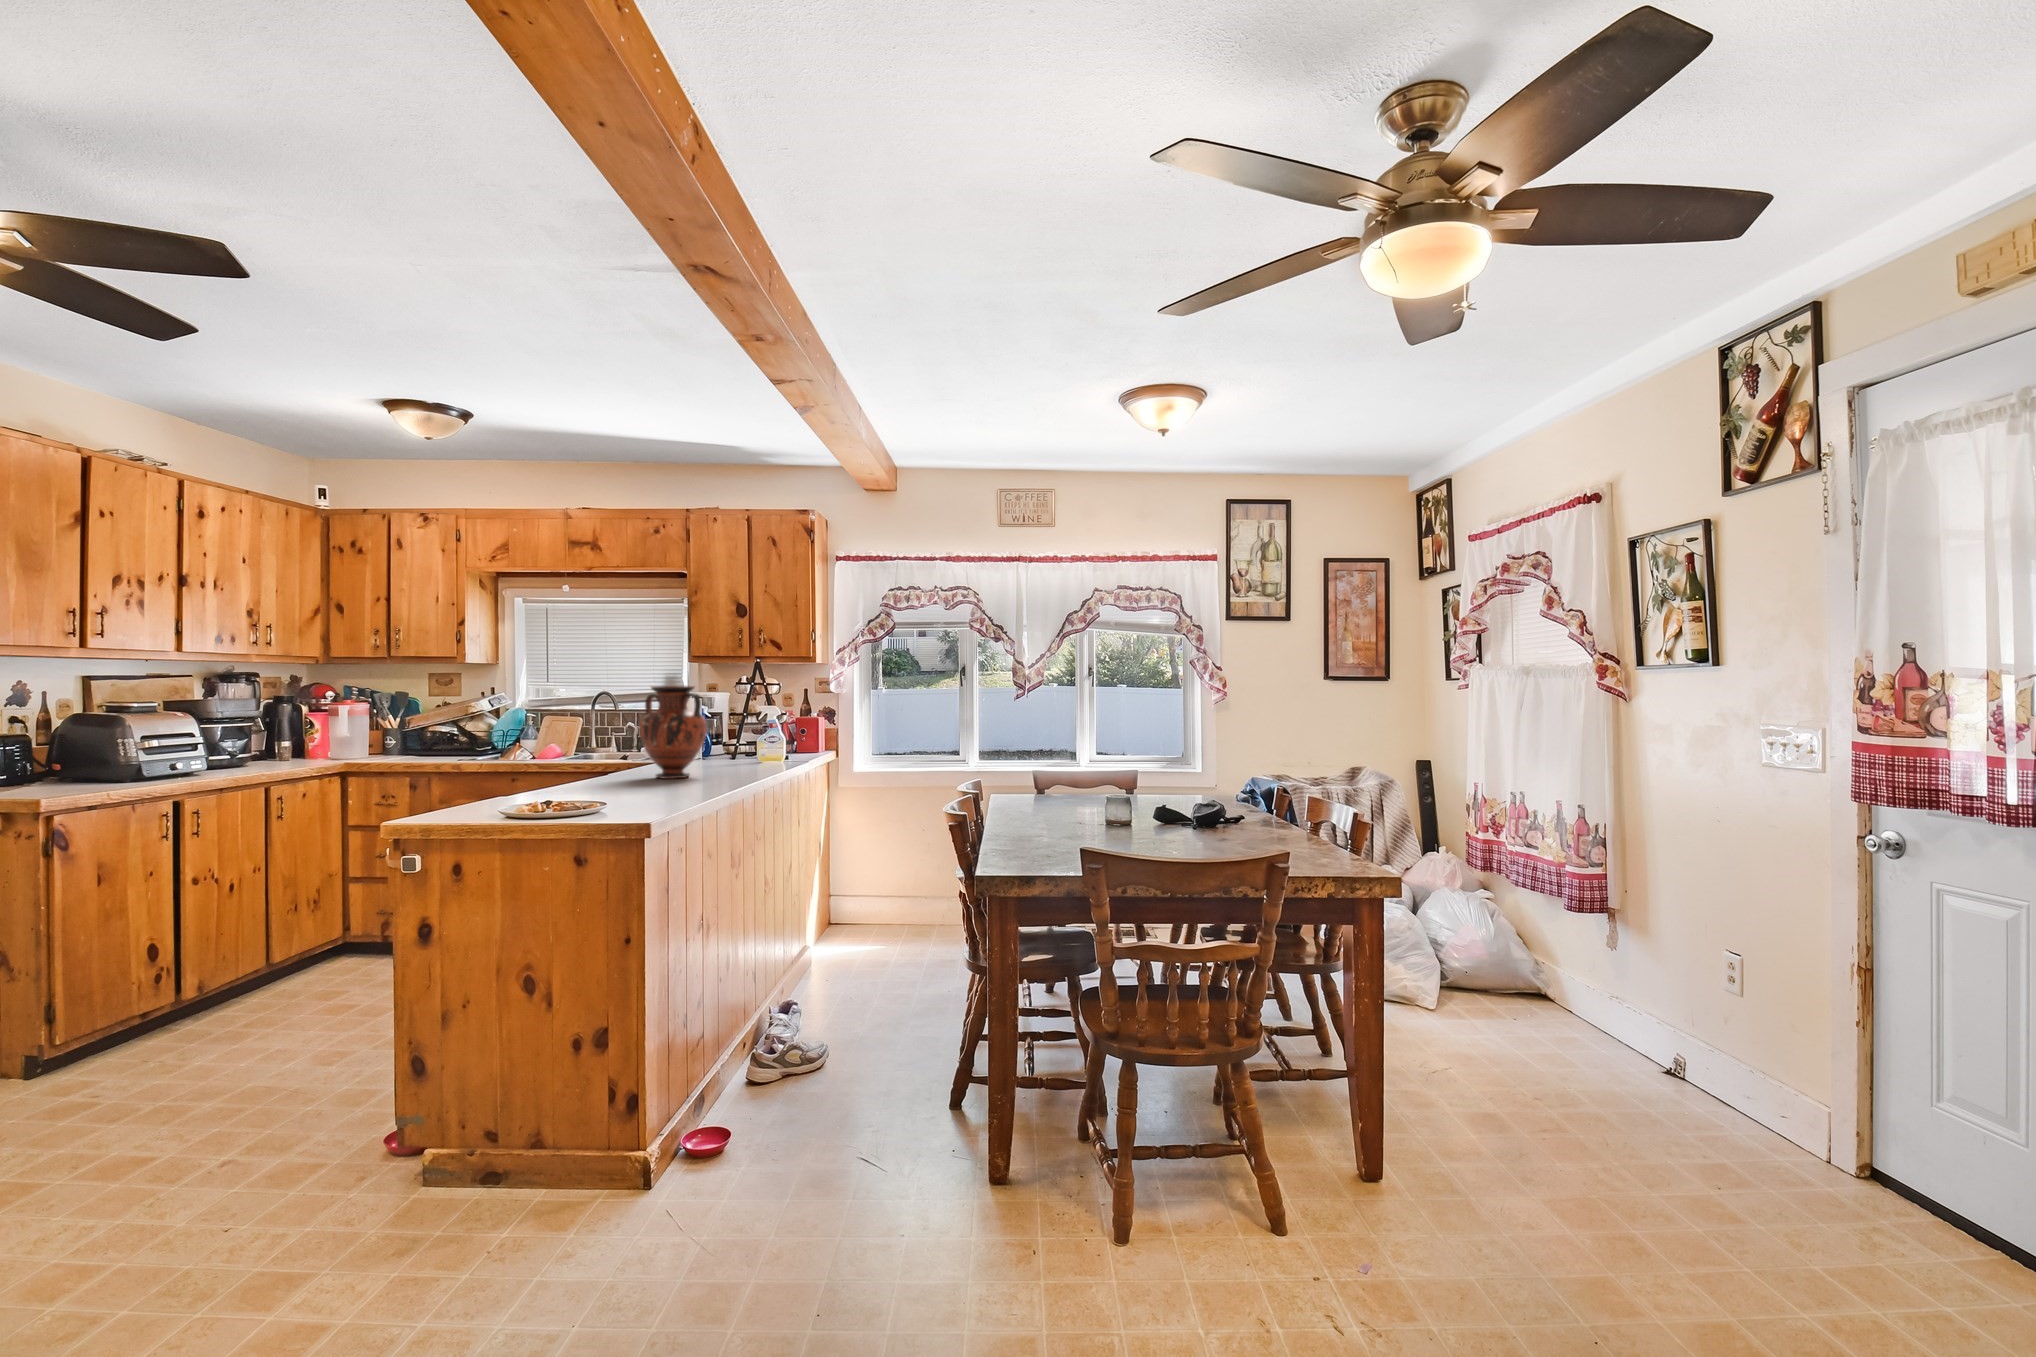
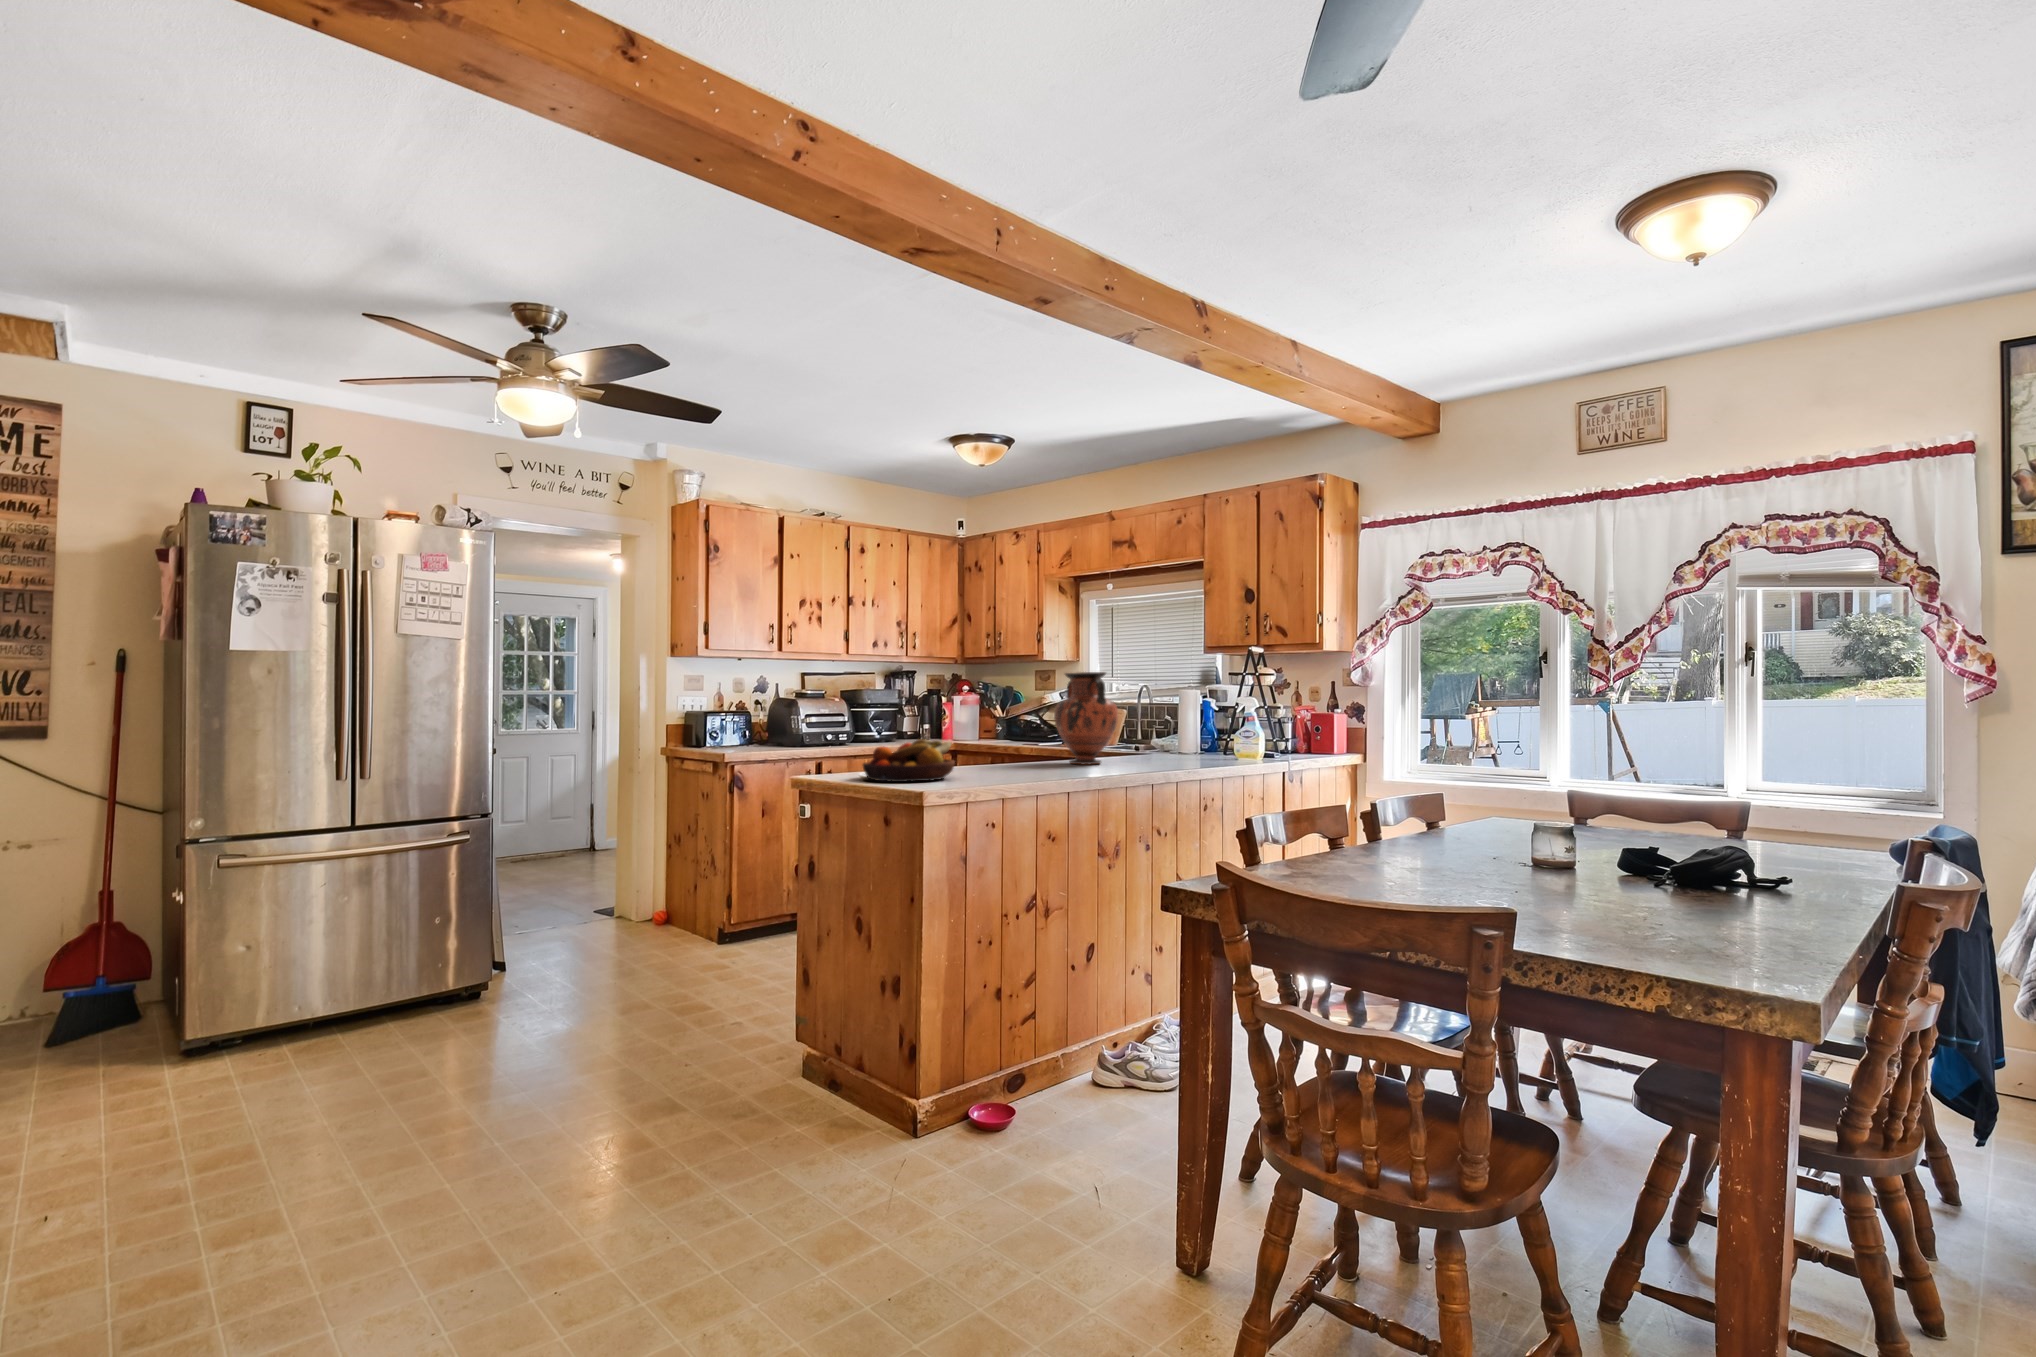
fruit bowl: none [545,764,655,814] -> present [863,739,954,782]

